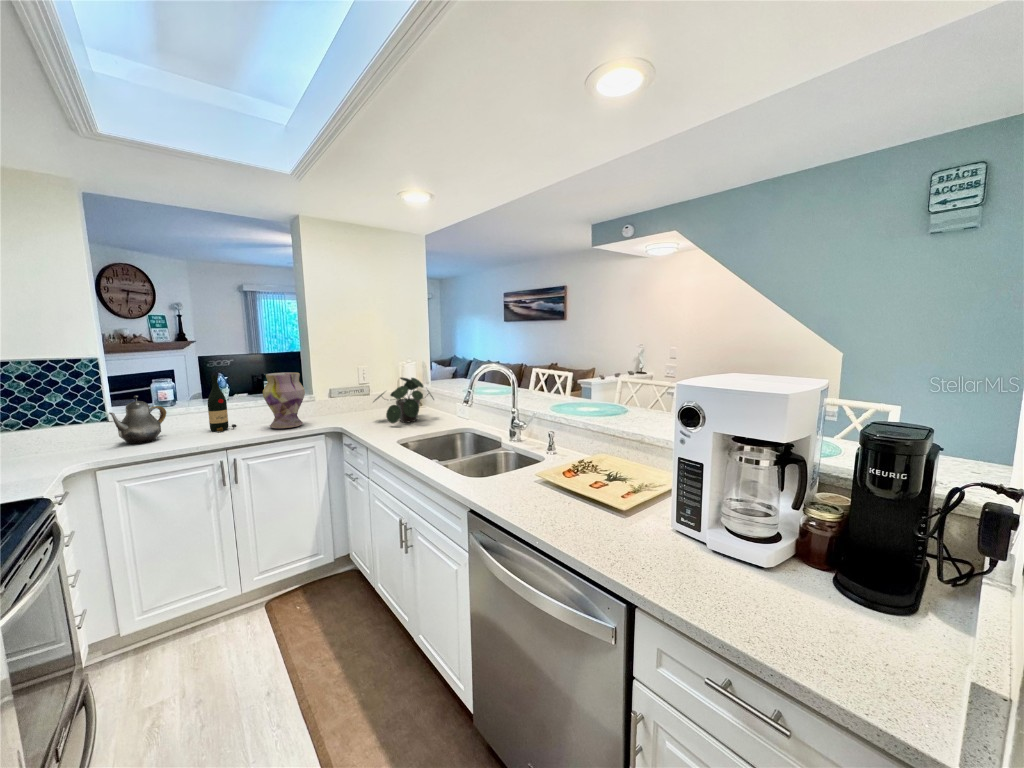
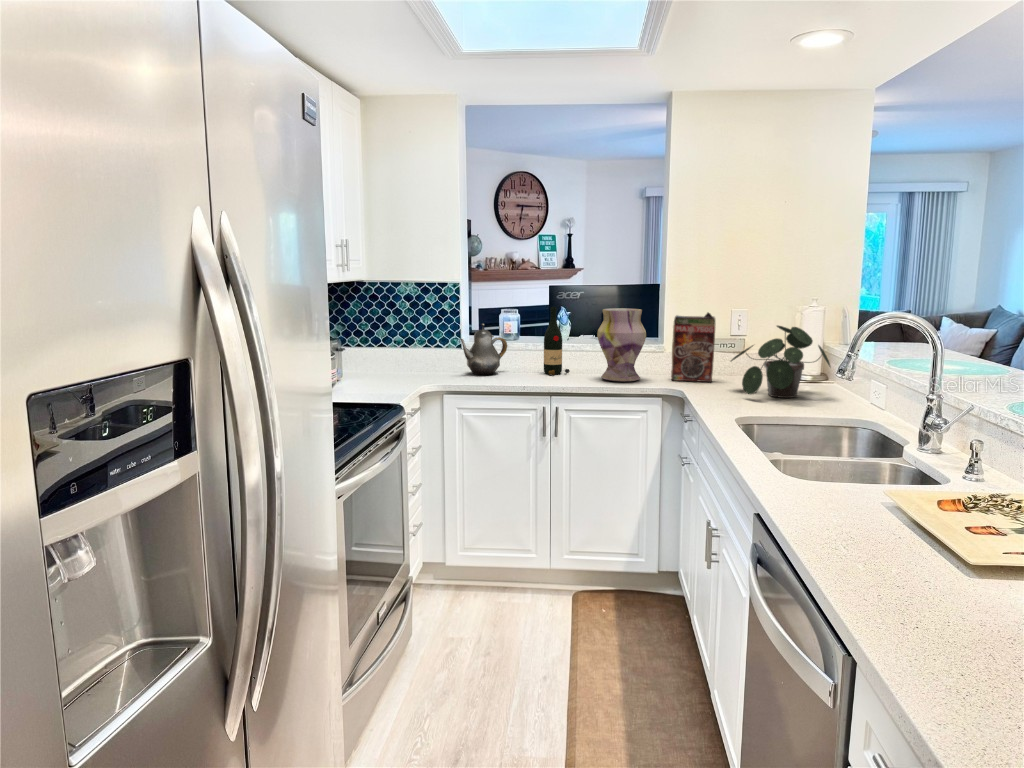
cereal box: none [324,371,356,421] -> present [671,312,716,382]

